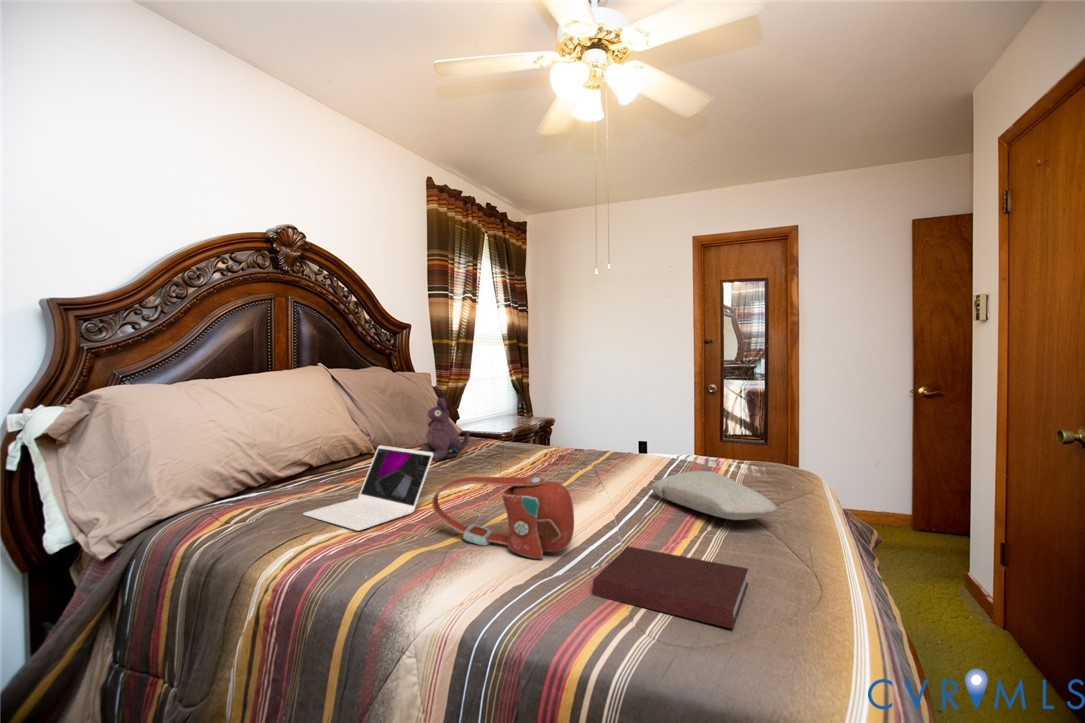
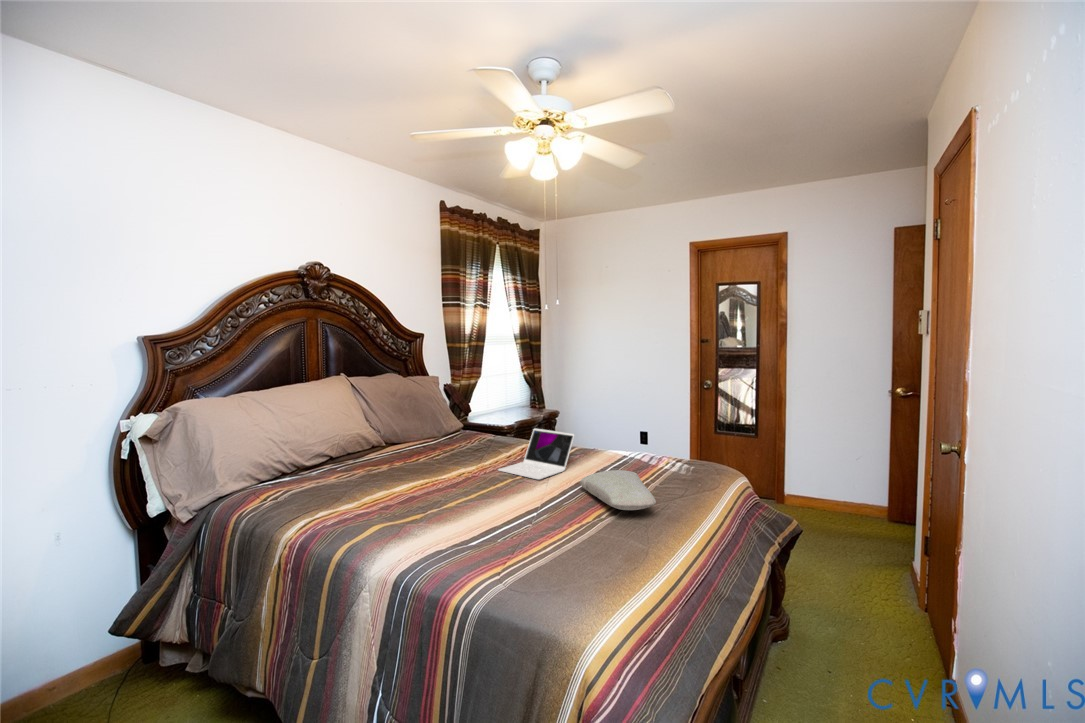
plush toy: present [421,398,470,461] -> none [421,402,460,454]
laptop: present [303,446,433,530] -> present [498,429,574,479]
handbag: present [432,477,574,559] -> none [398,474,492,533]
notebook: present [593,546,748,629] -> none [487,527,599,583]

